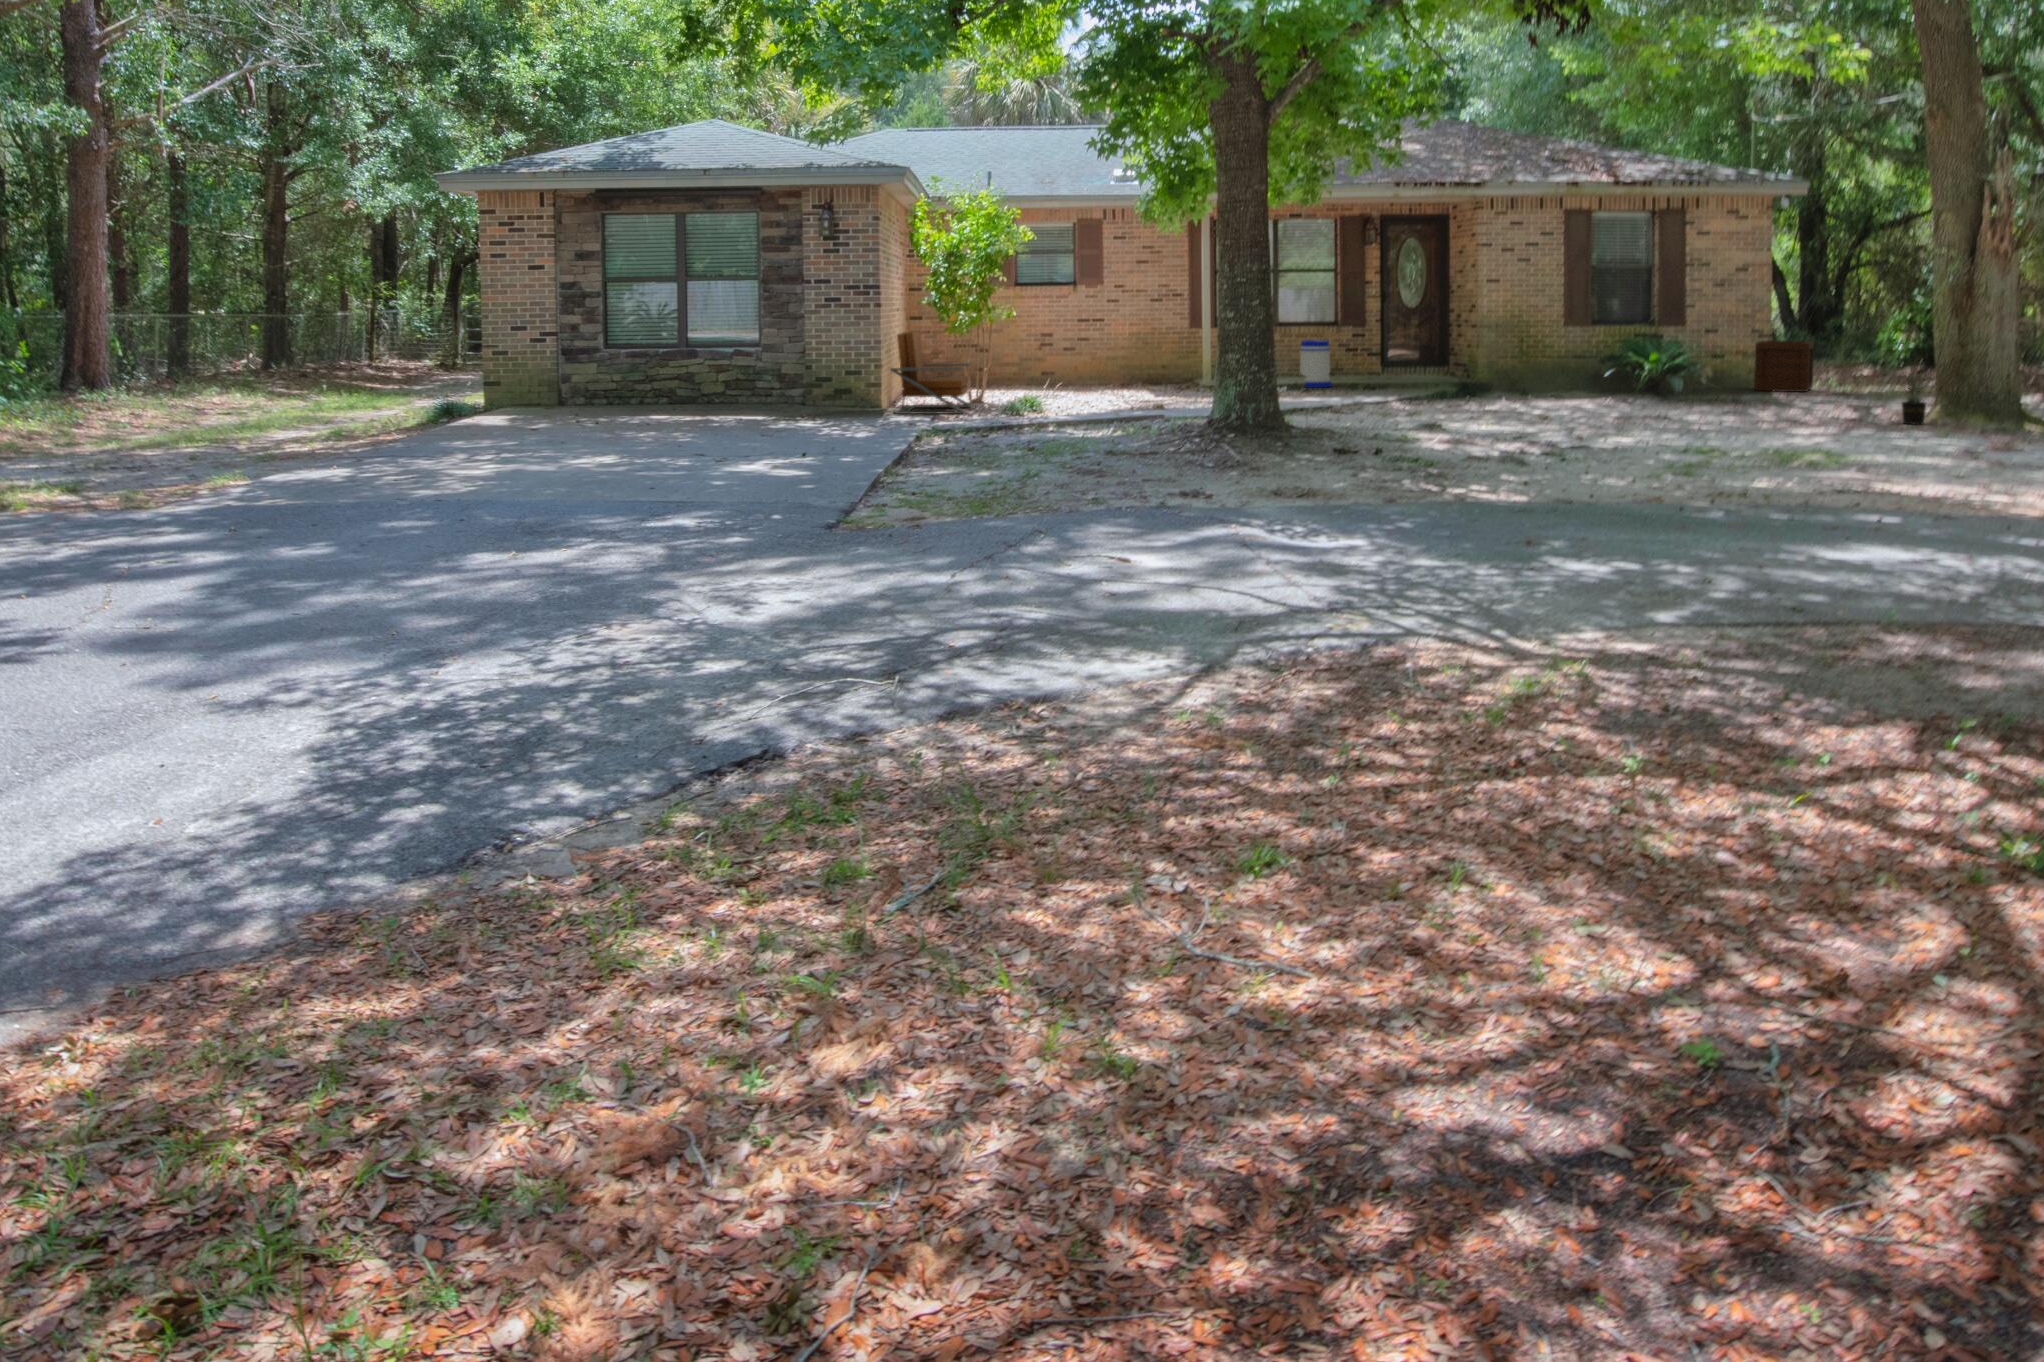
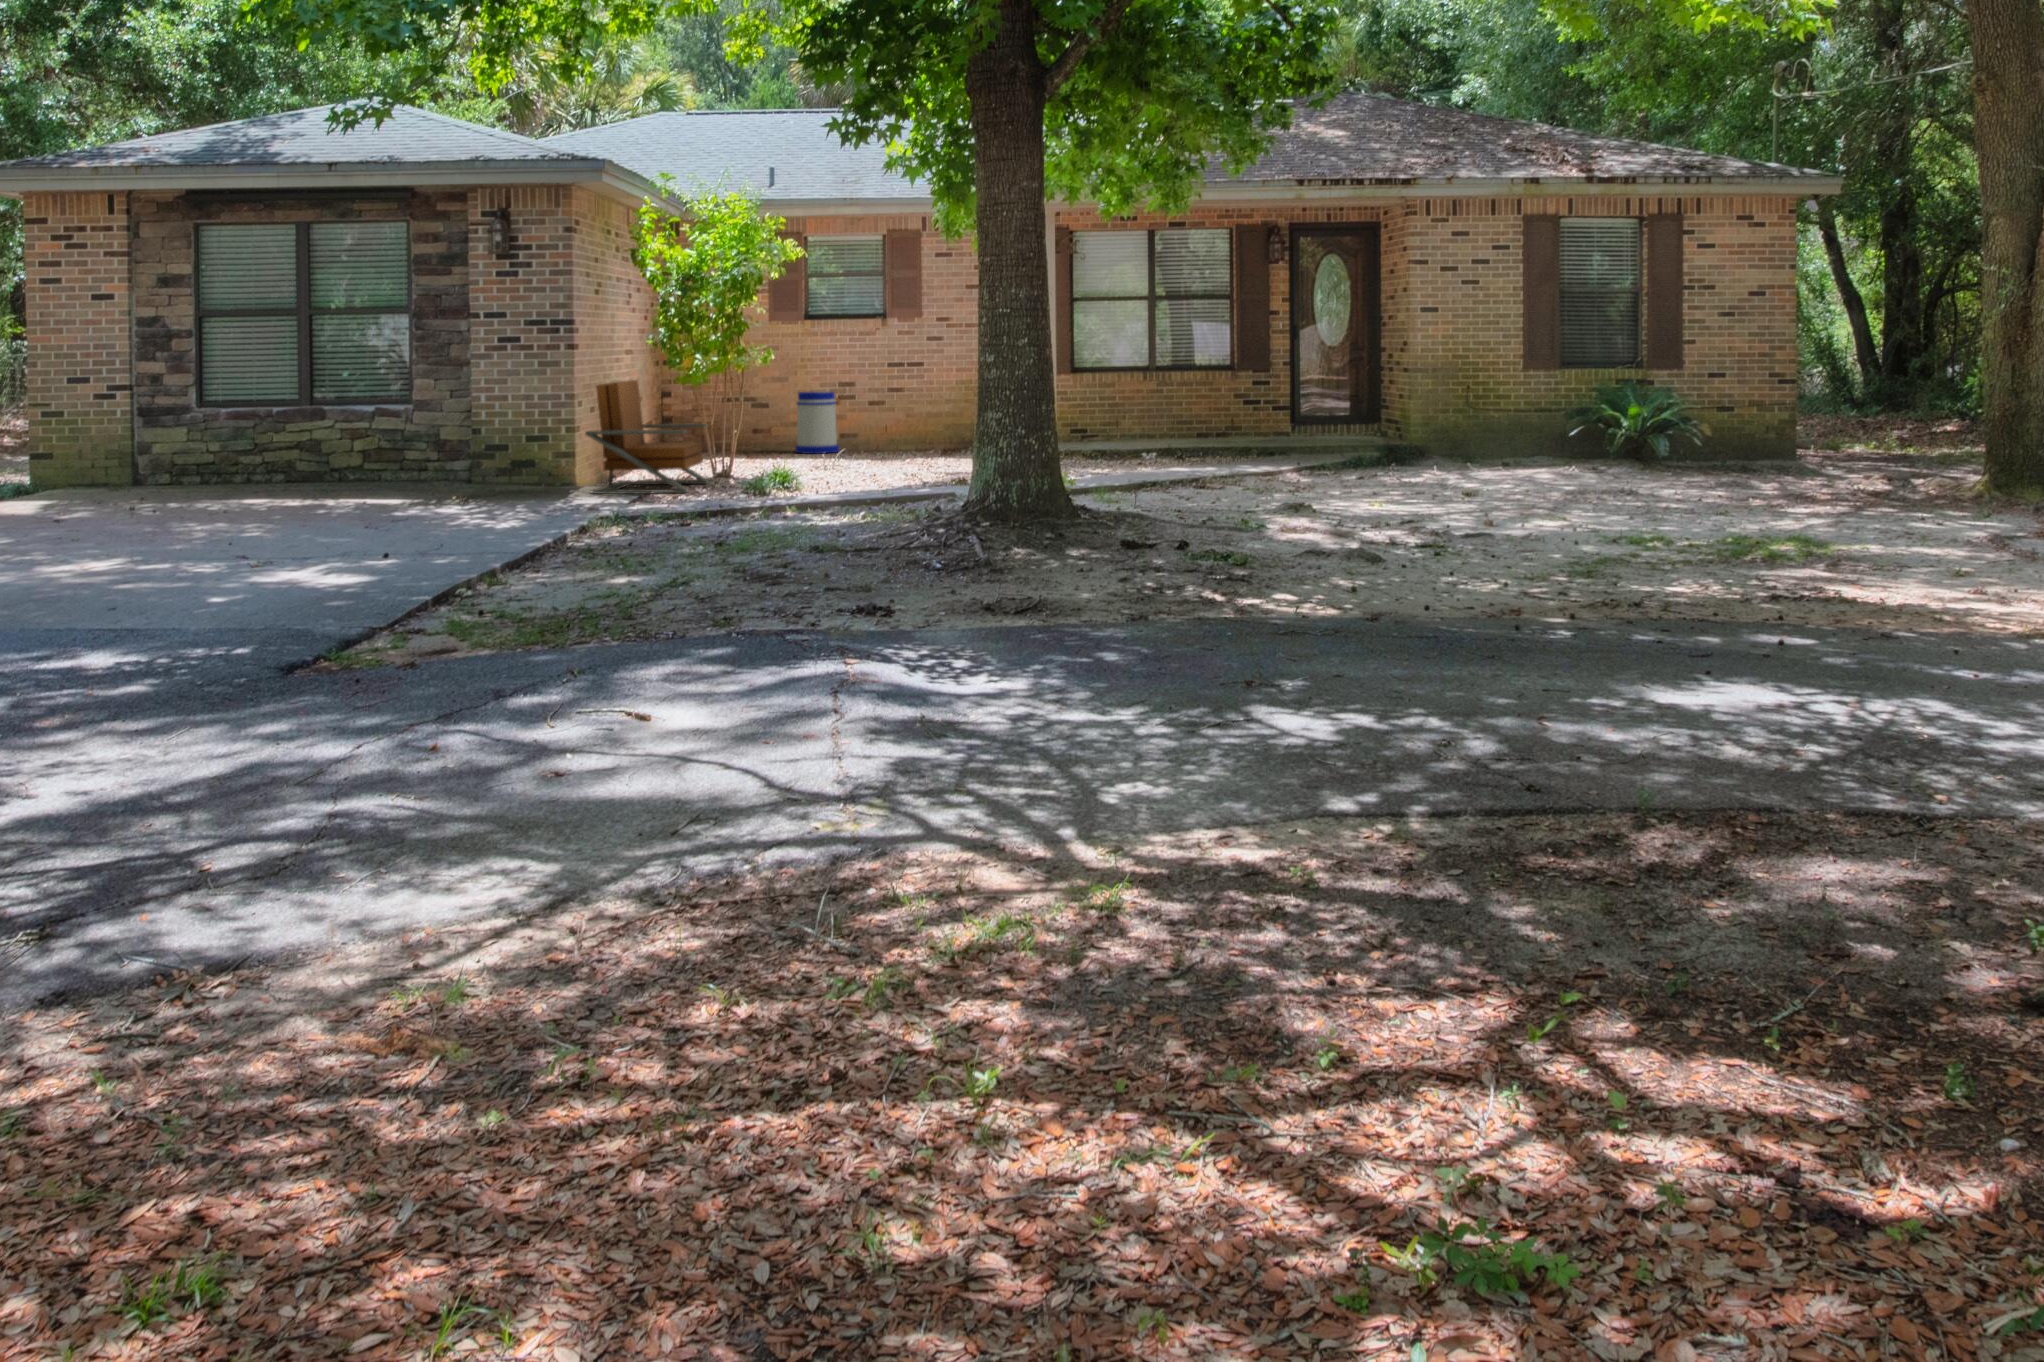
trash can: present [1300,340,1332,388] -> present [795,391,839,454]
wooden crate: present [1754,340,1814,392] -> none [1775,388,1855,457]
potted plant: present [1902,365,1932,425] -> none [1922,418,1982,505]

